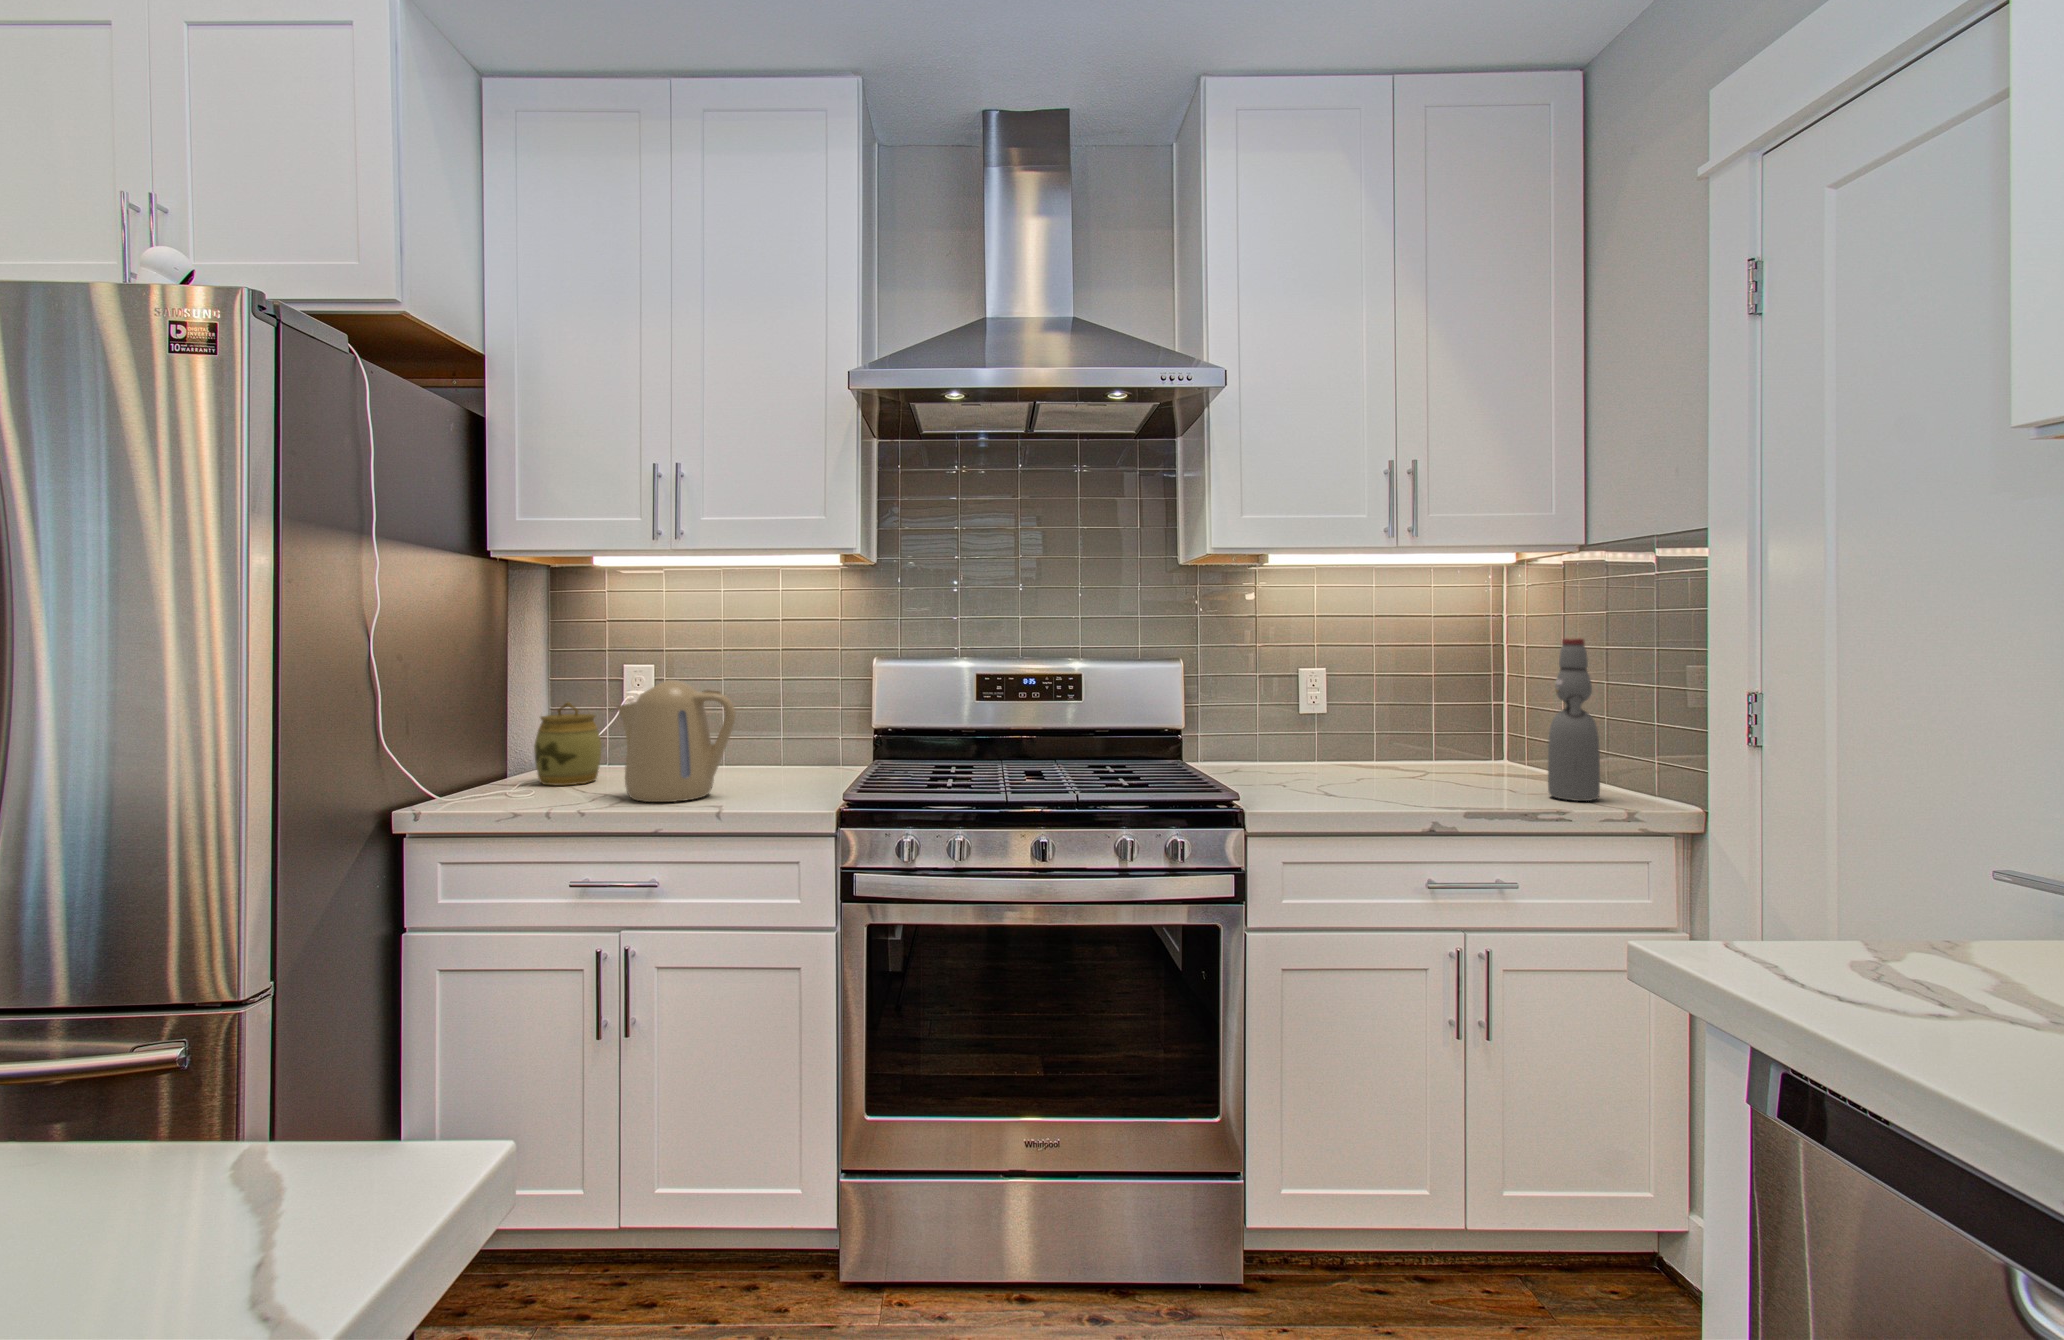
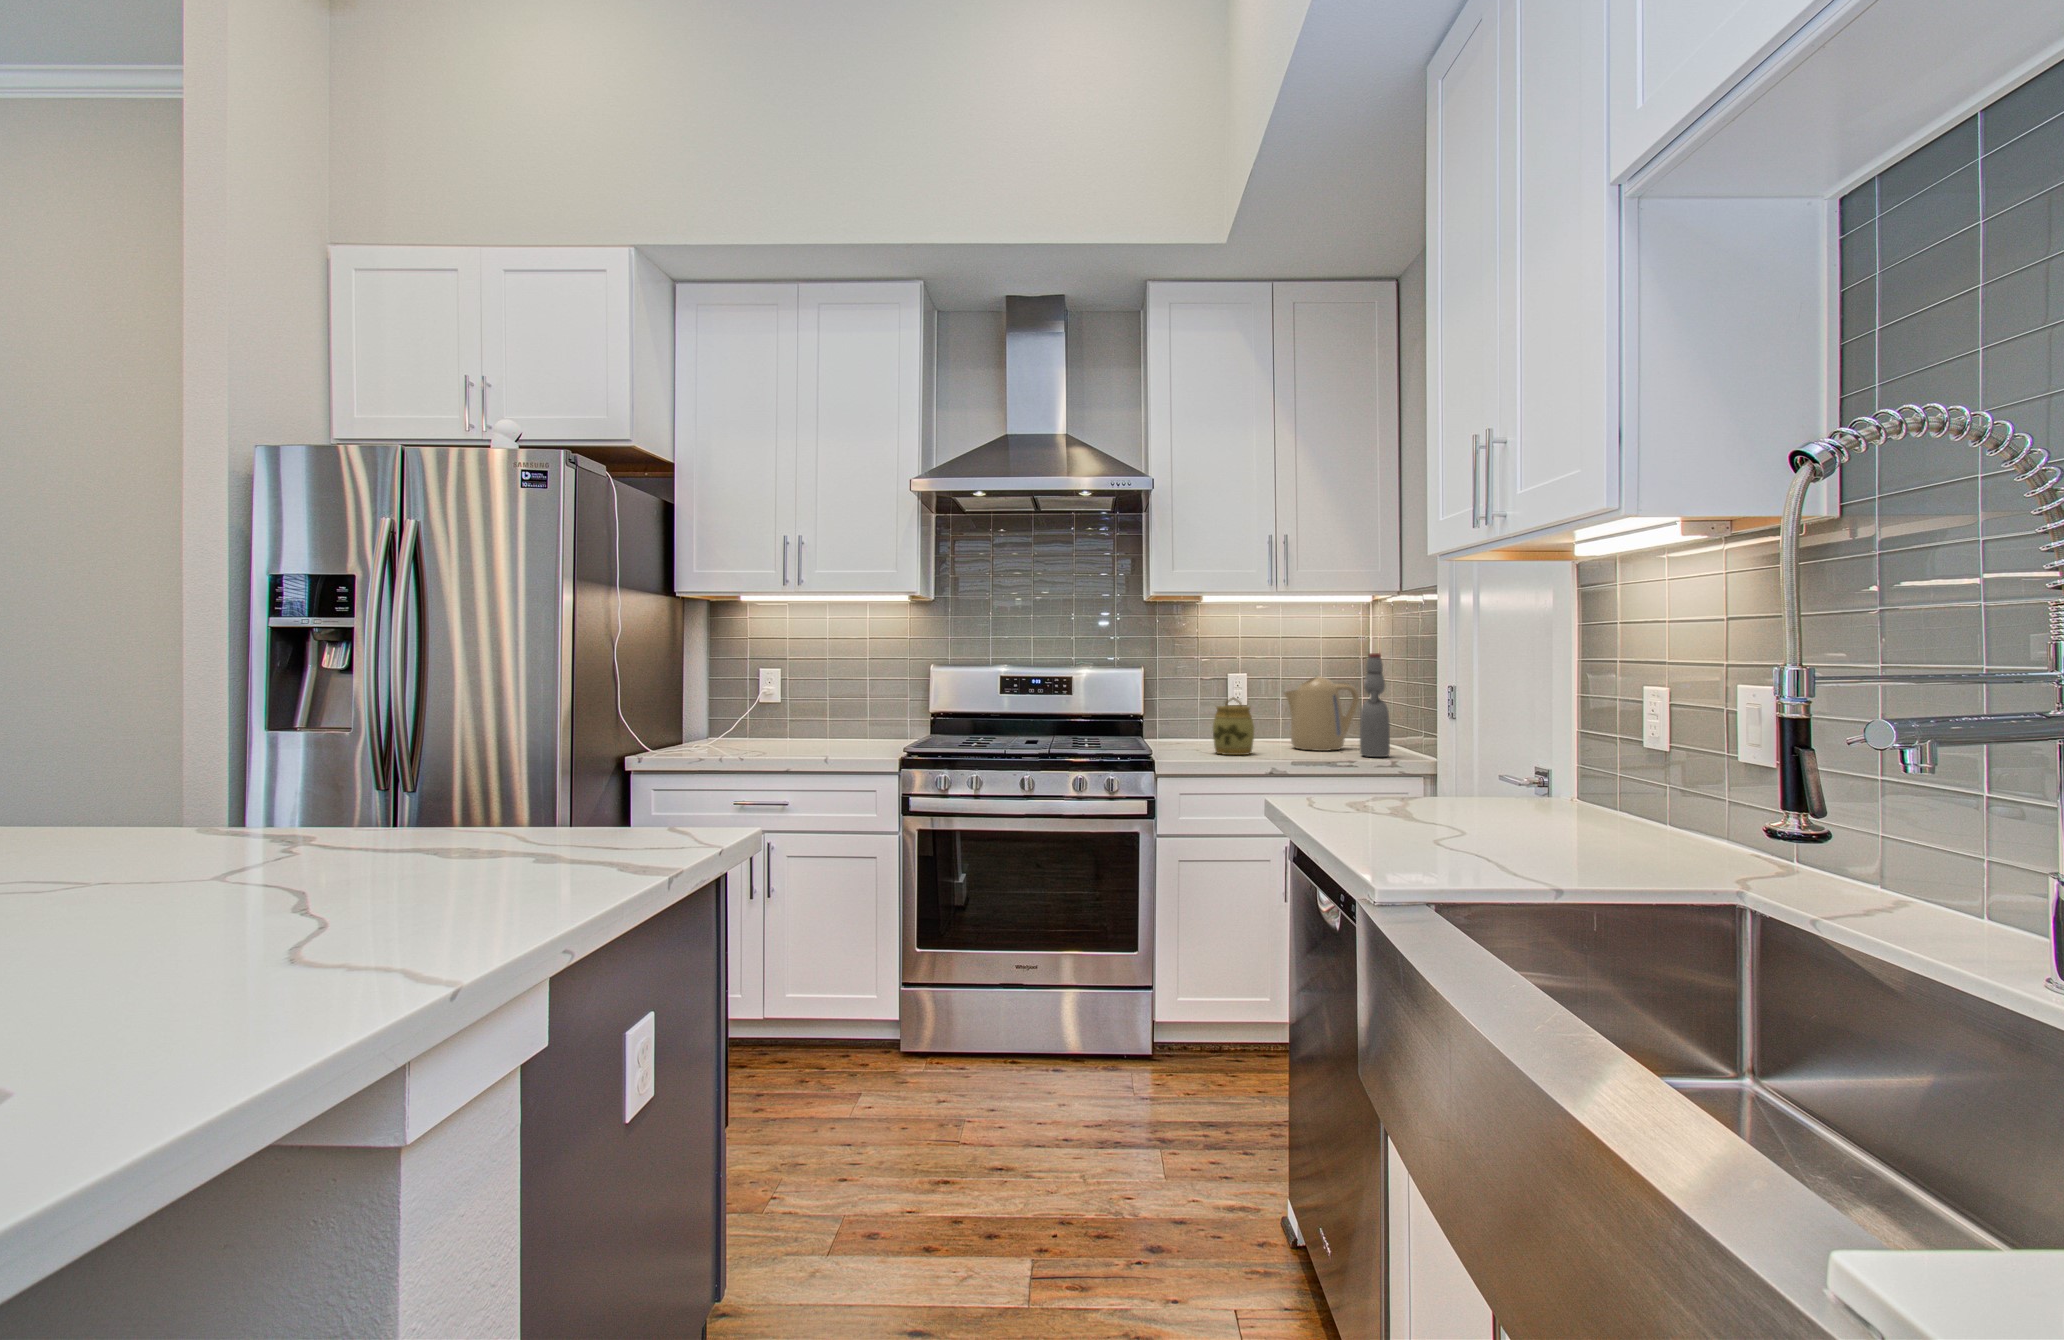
kettle: present [617,680,736,802] -> present [1284,676,1359,751]
jar: present [534,702,602,786] -> present [1213,698,1254,755]

